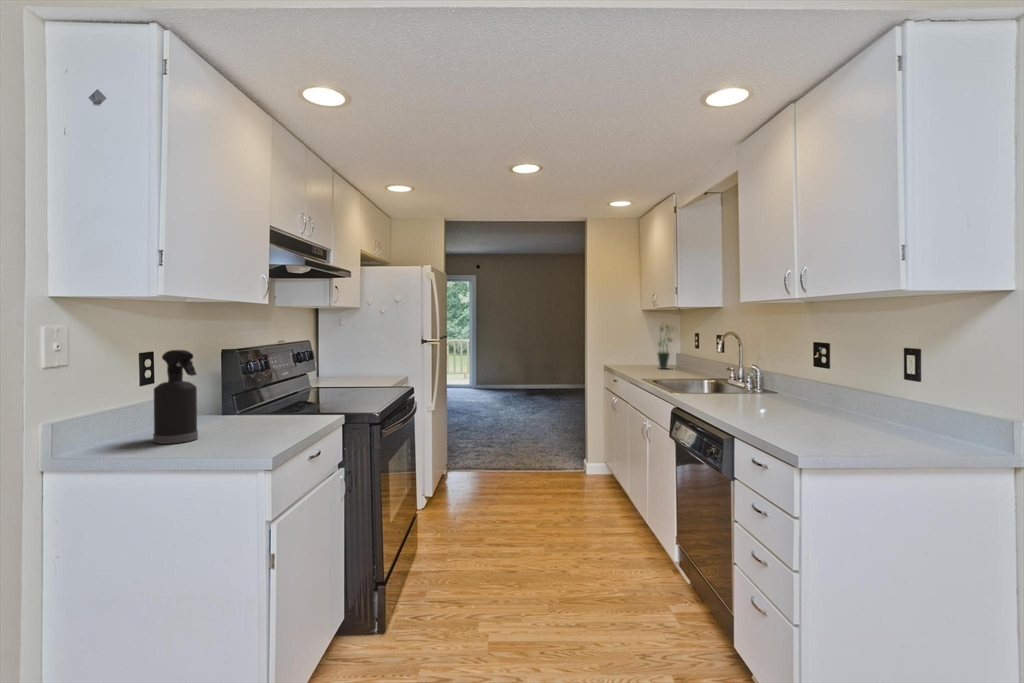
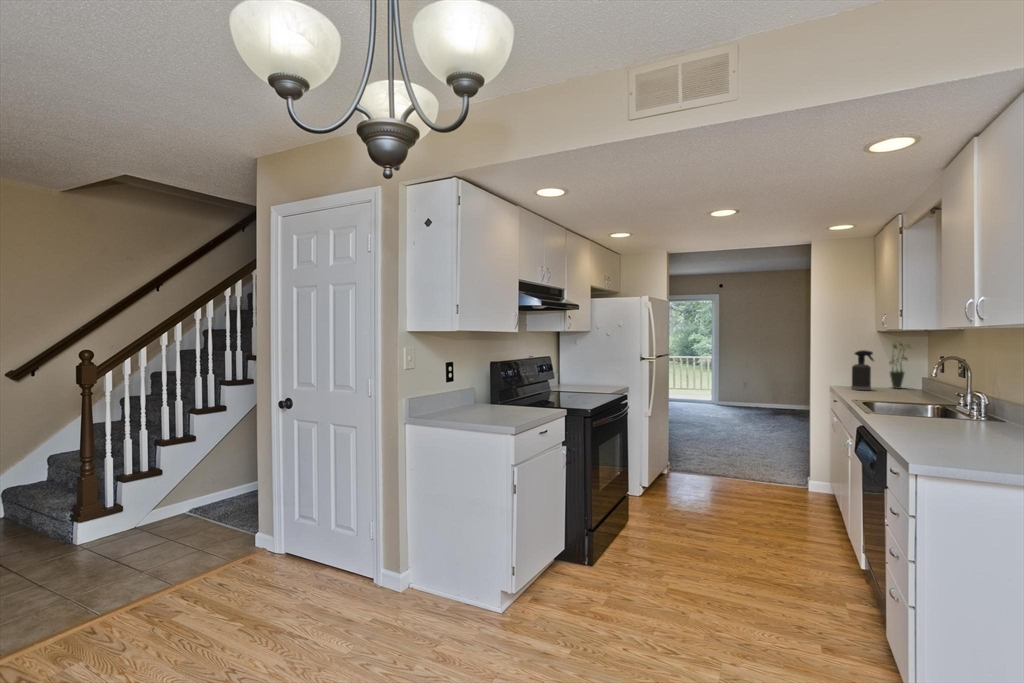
spray bottle: present [153,350,198,444] -> present [851,350,874,390]

